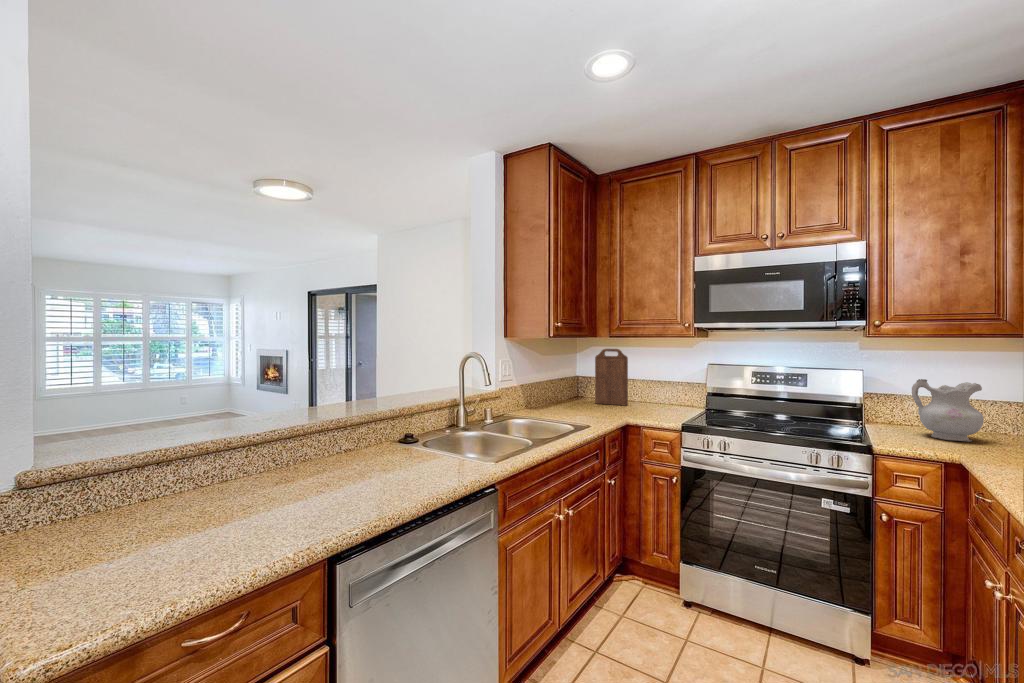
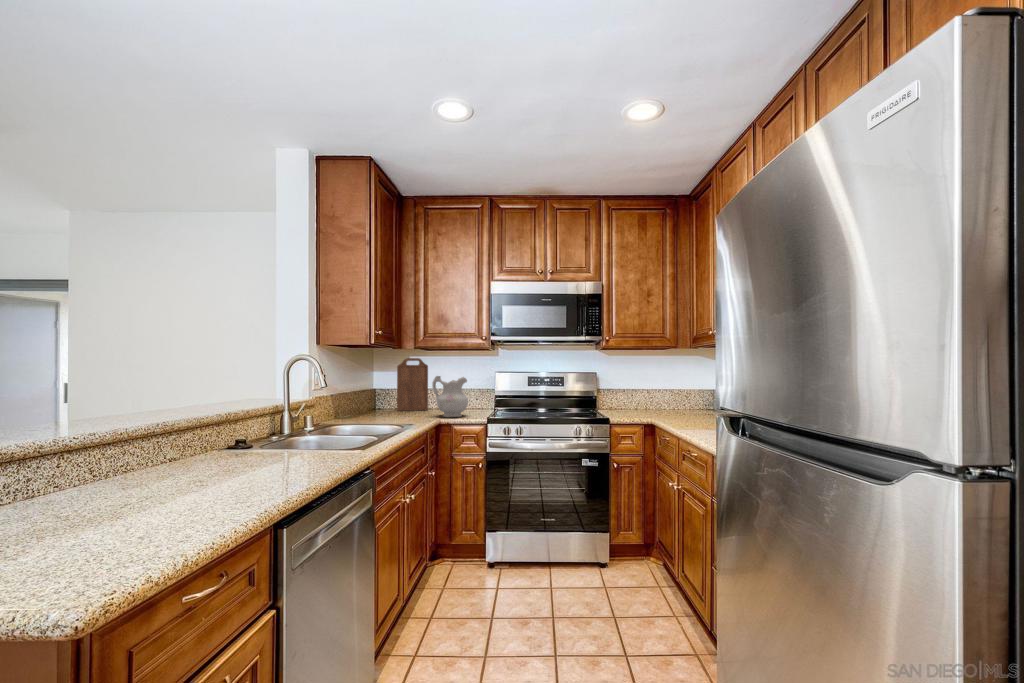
ceramic pitcher: present [912,379,984,442] -> present [432,376,468,417]

